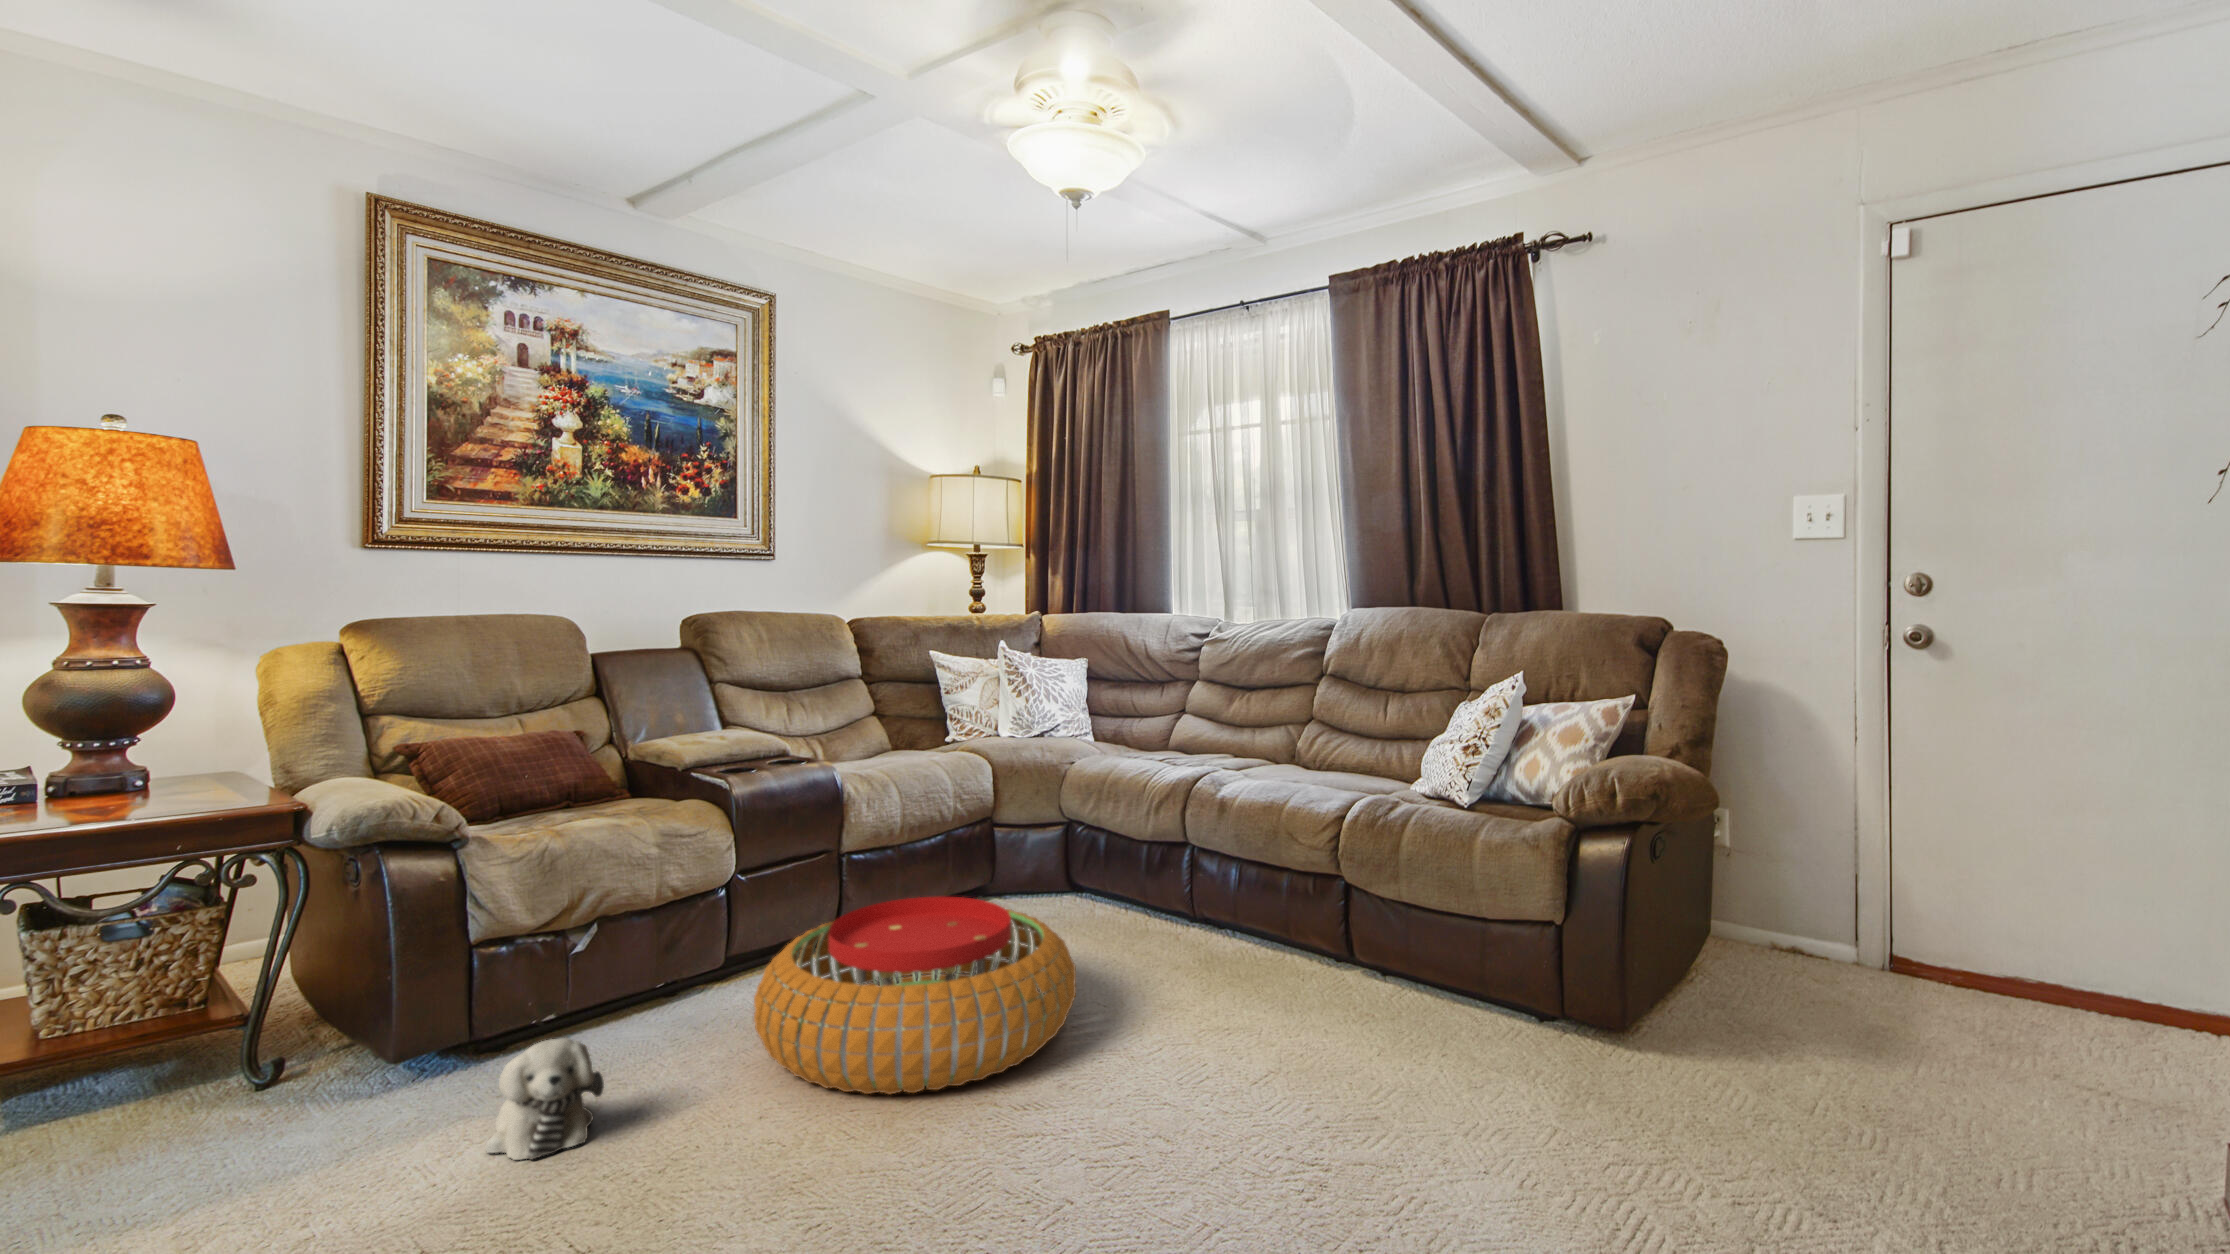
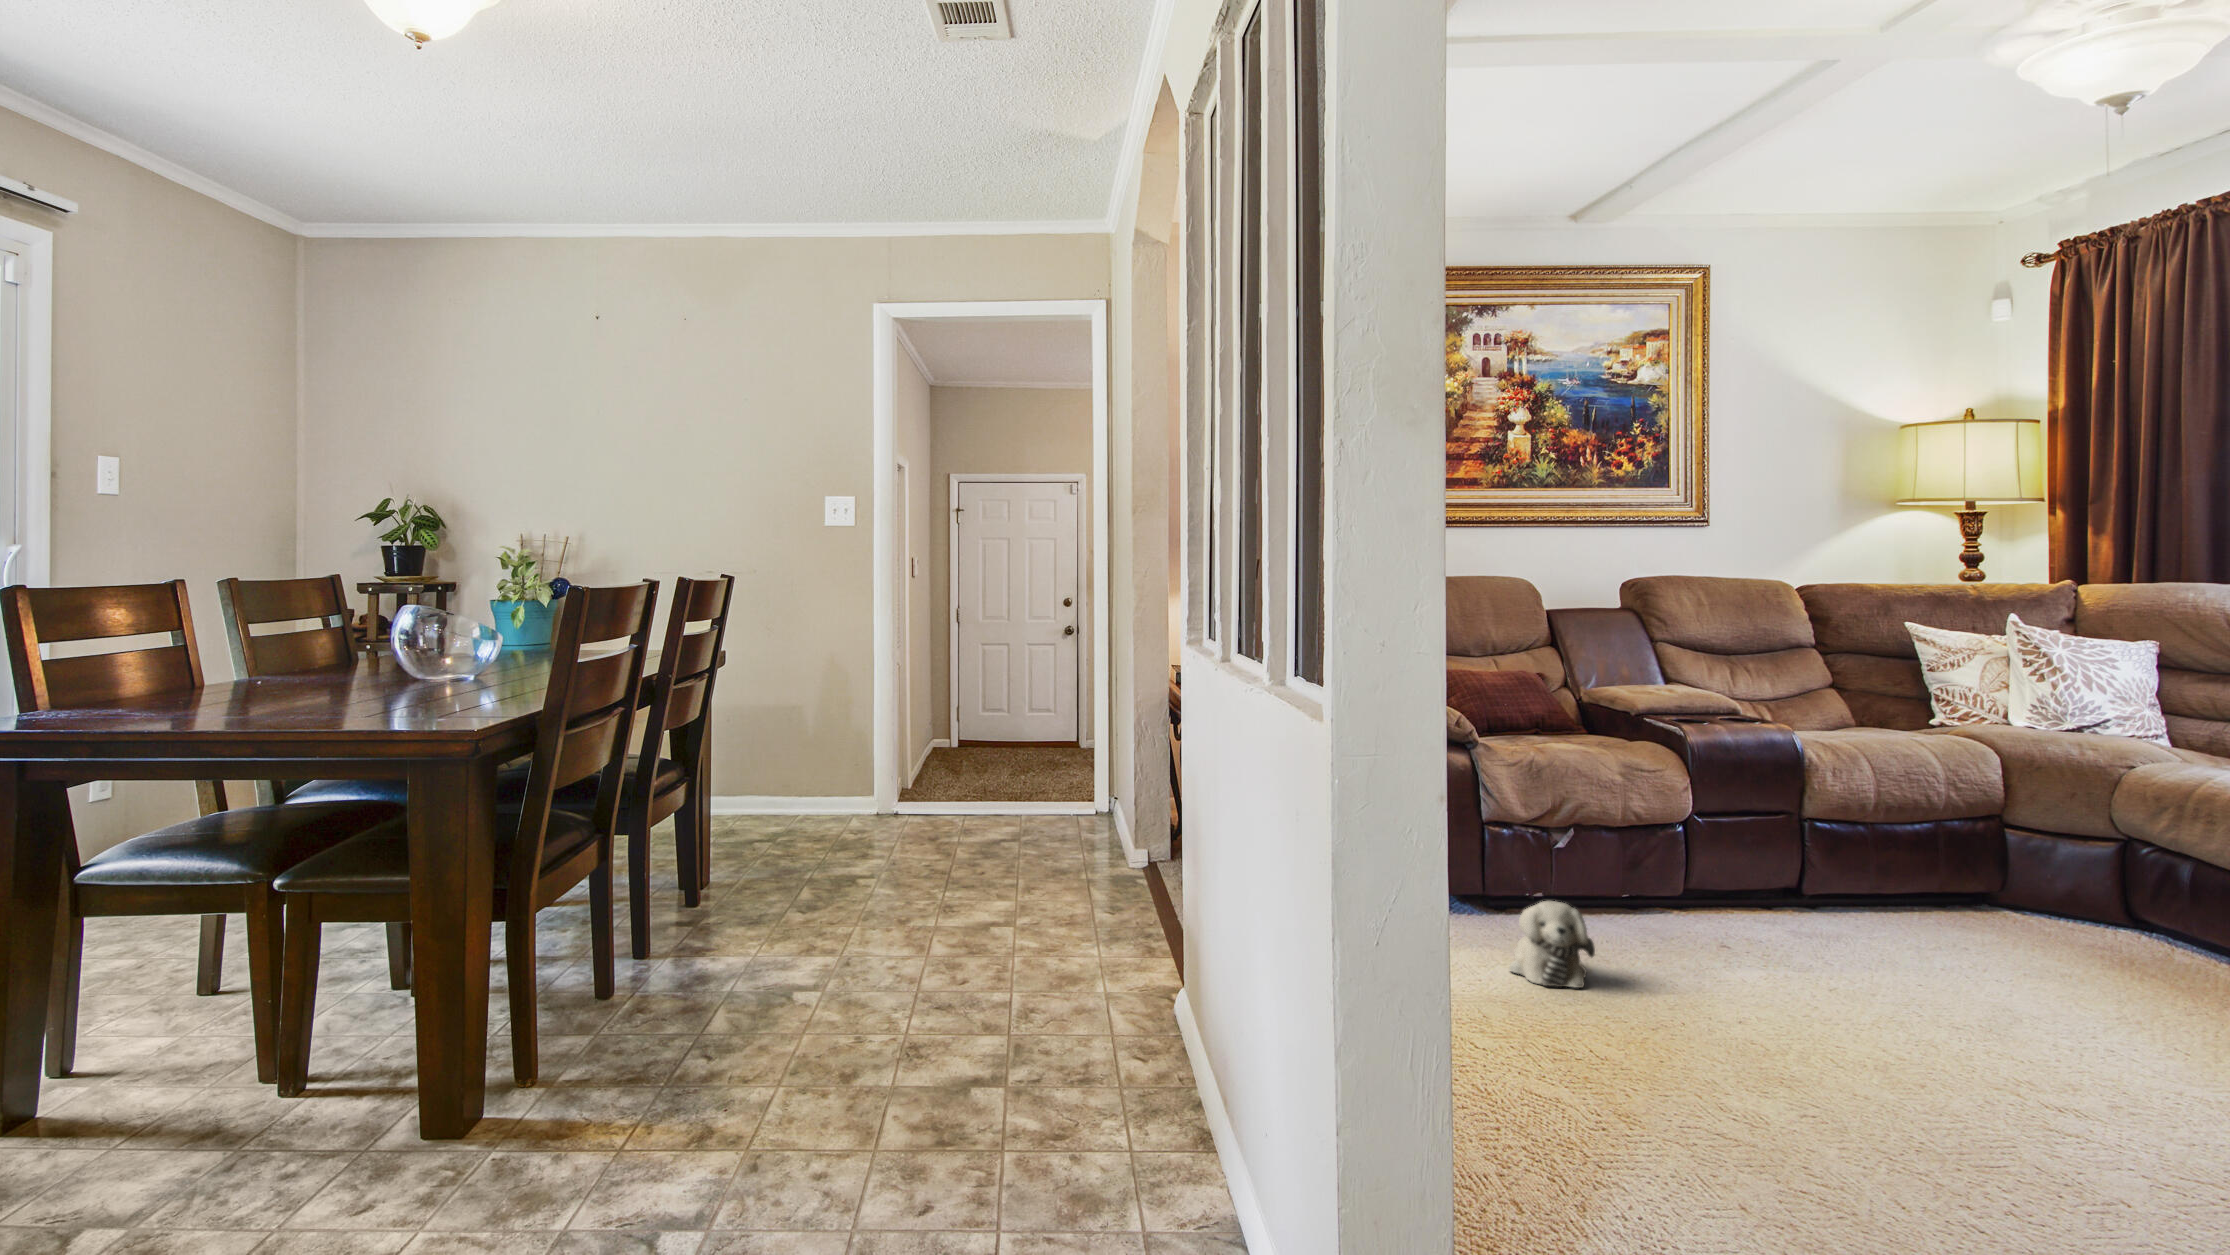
pouf: present [754,896,1076,1095] -> none [1721,866,2140,1068]

